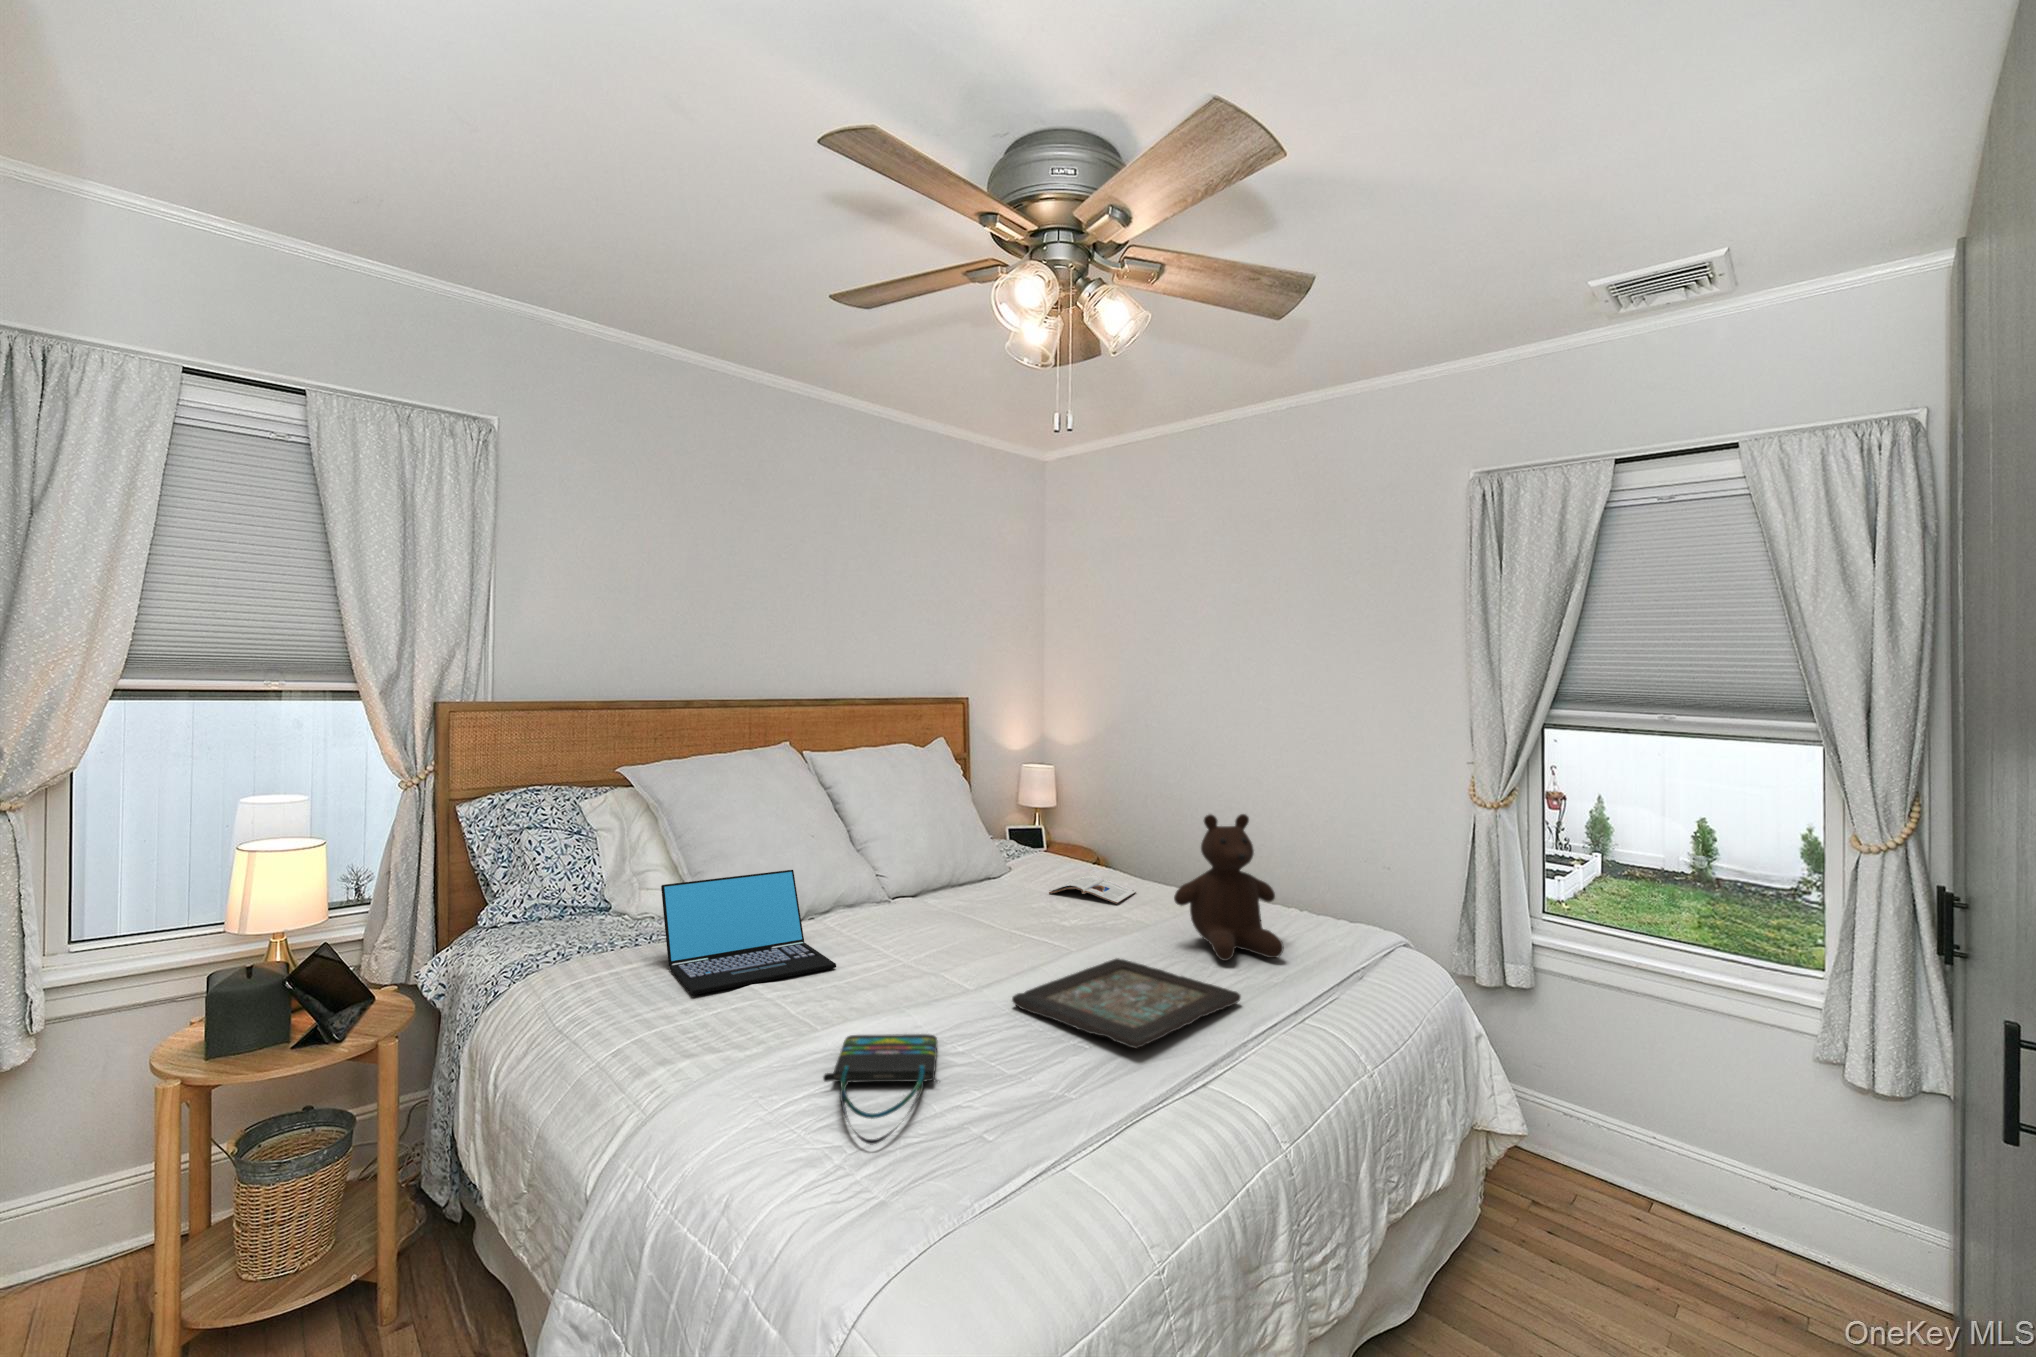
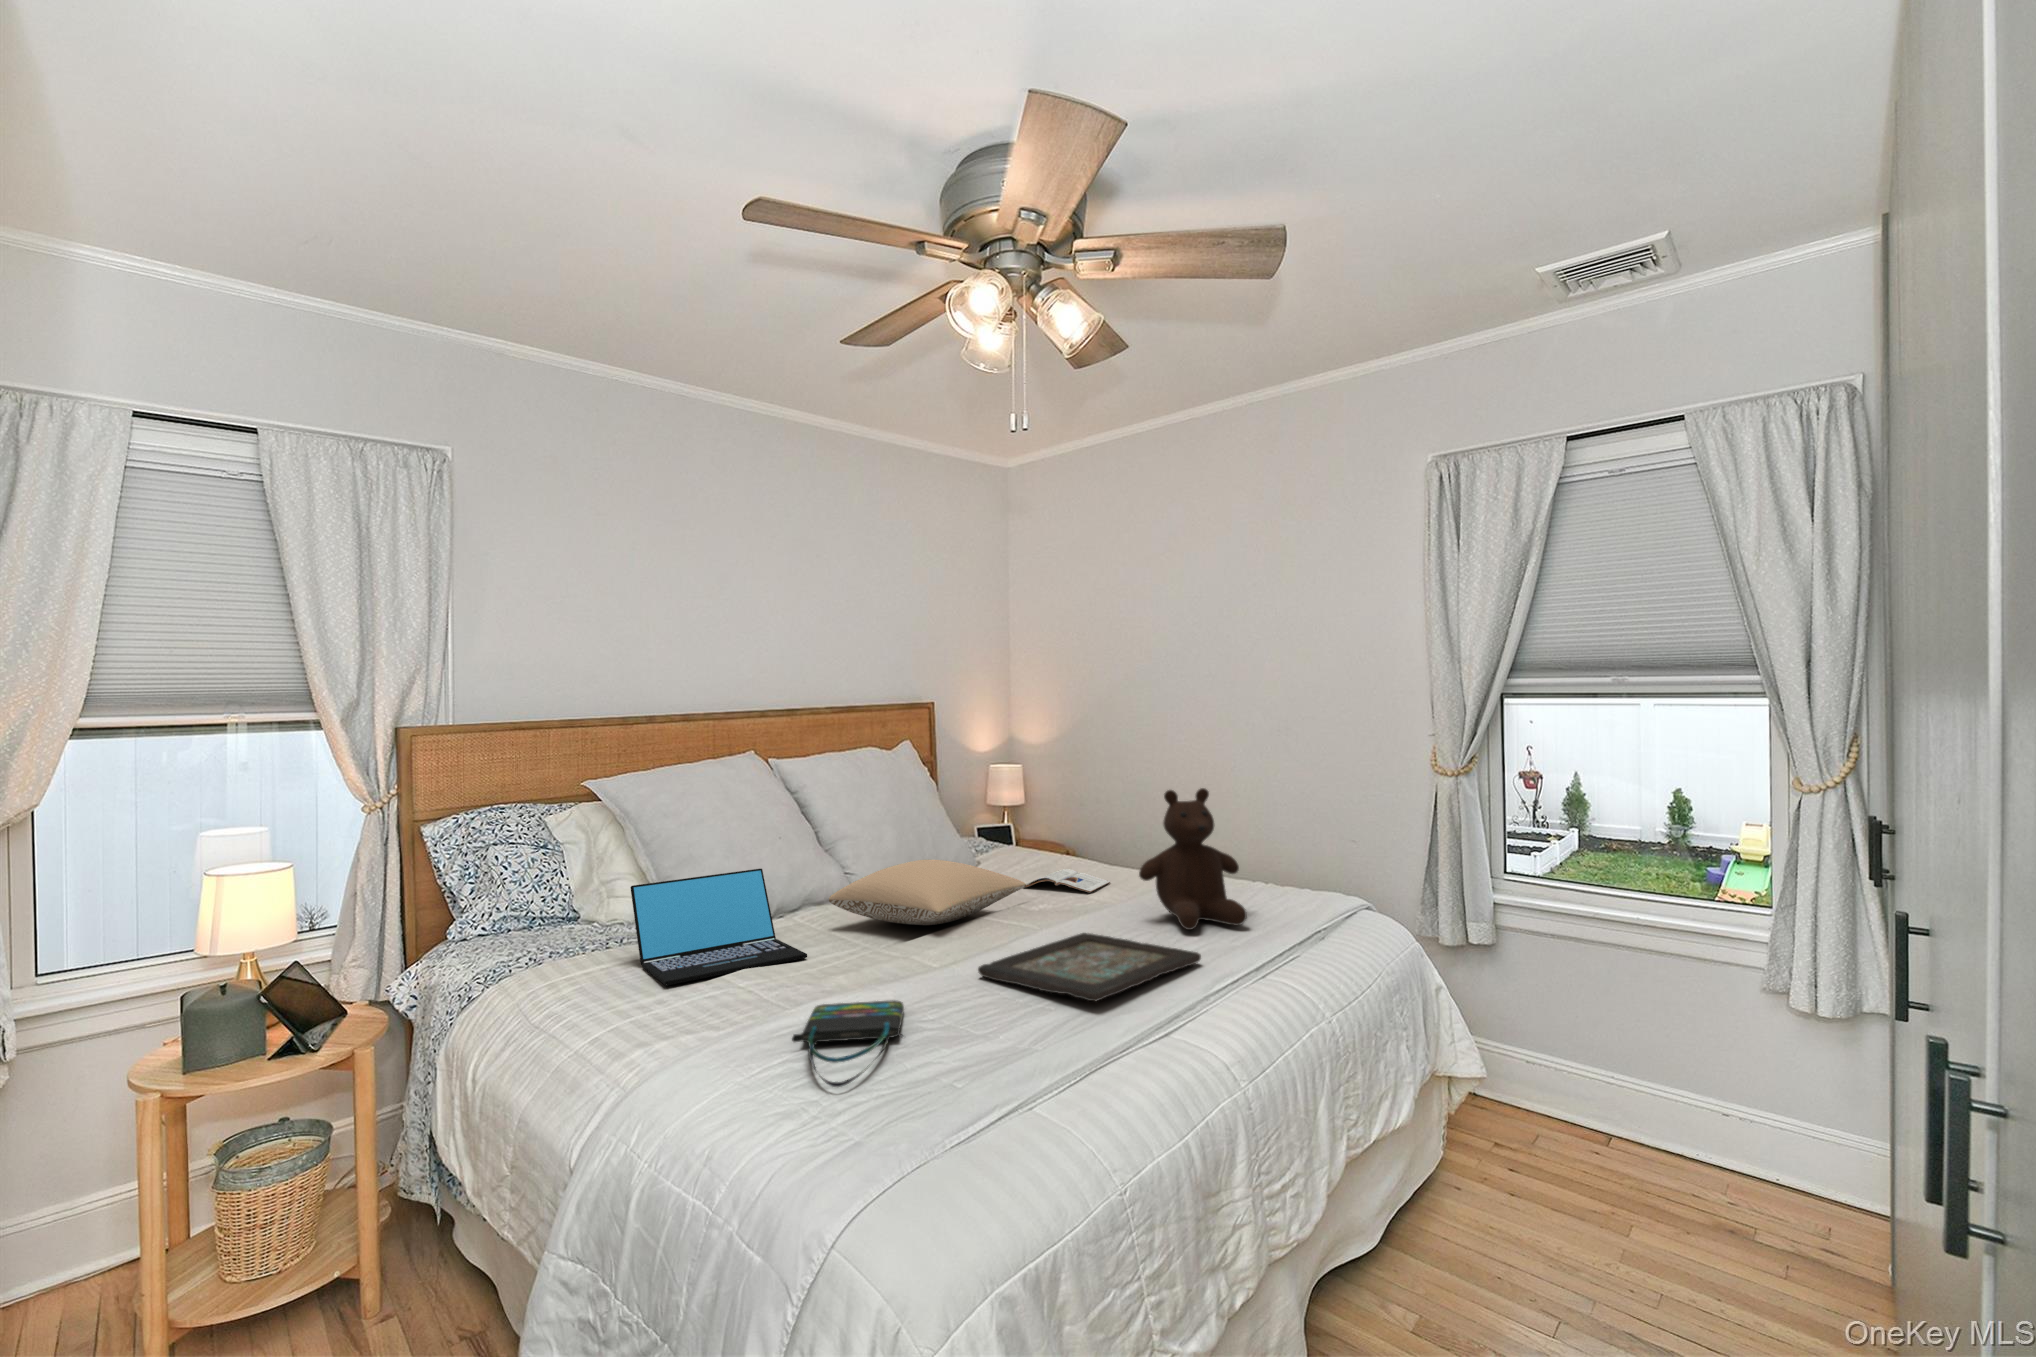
pillow: none [859,866,1056,935] -> present [829,860,1026,925]

